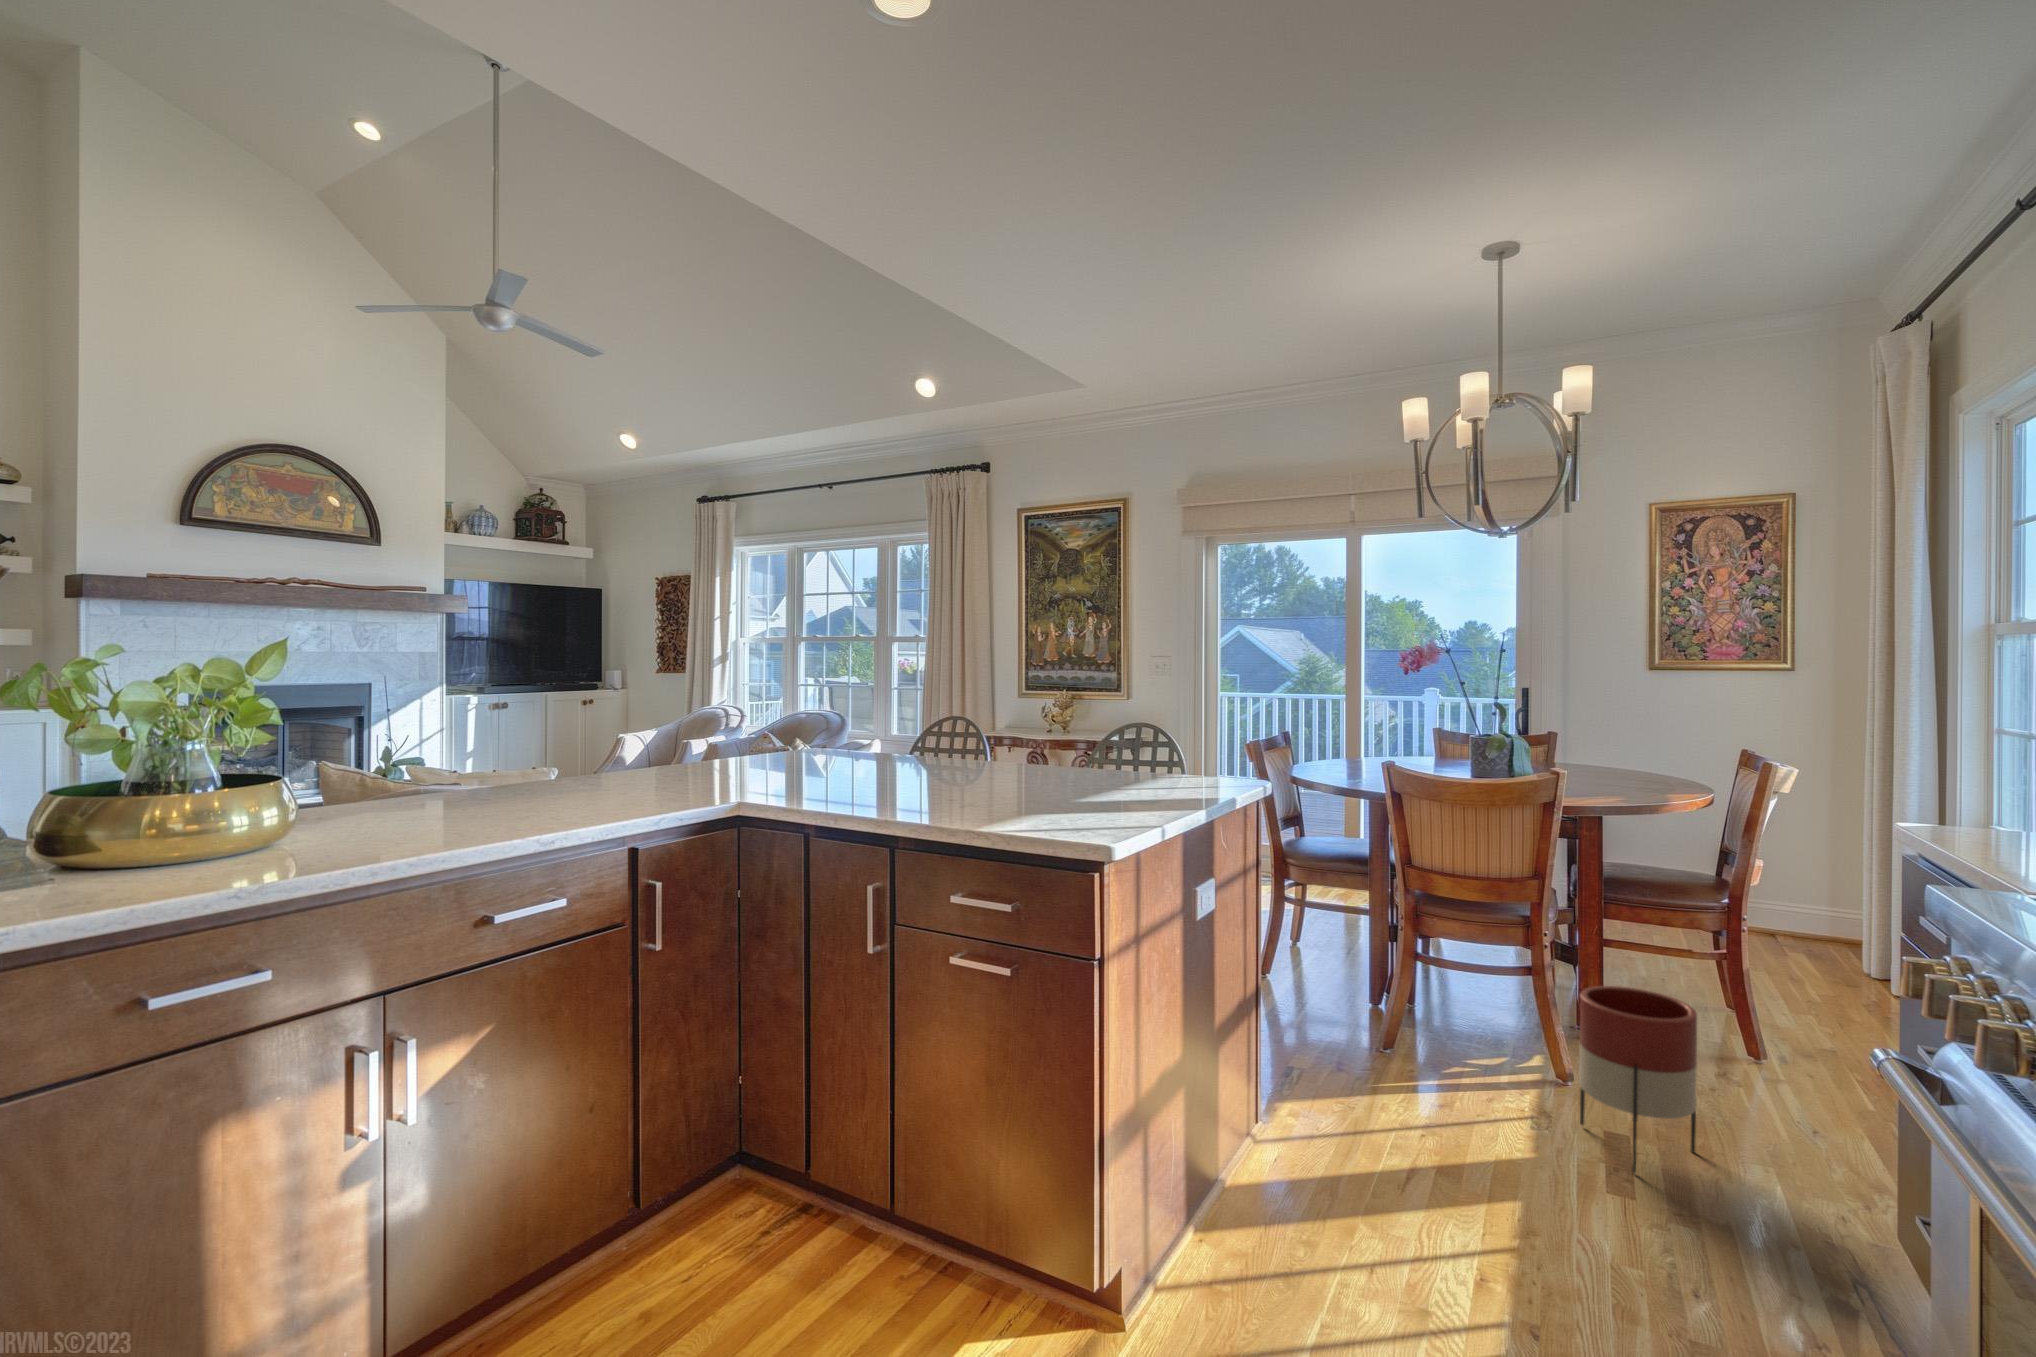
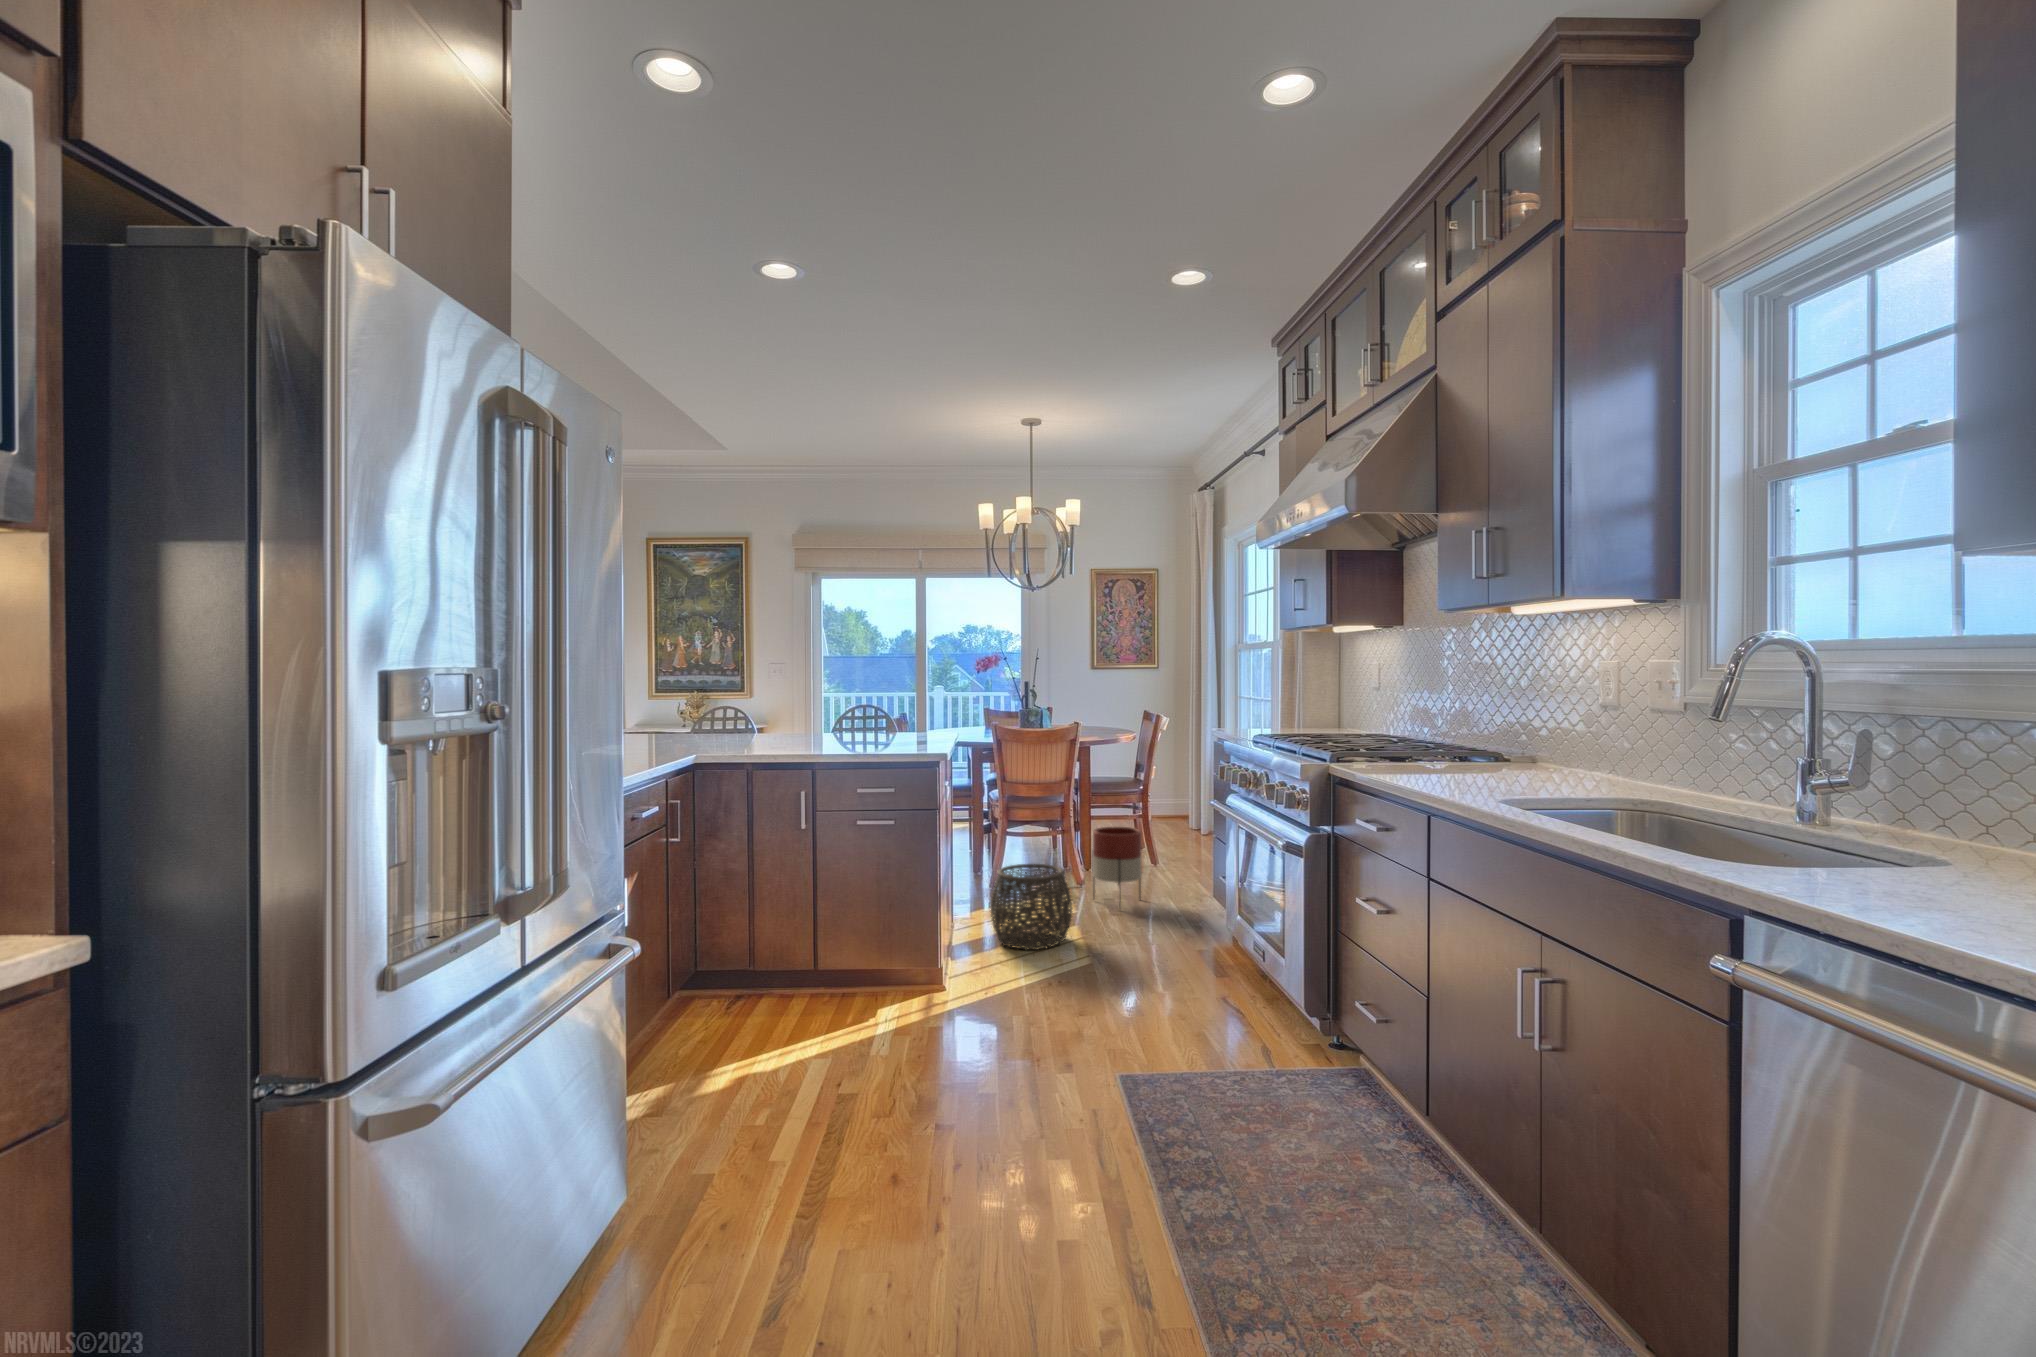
woven basket: none [1314,1048,1494,1253] -> present [990,864,1073,950]

